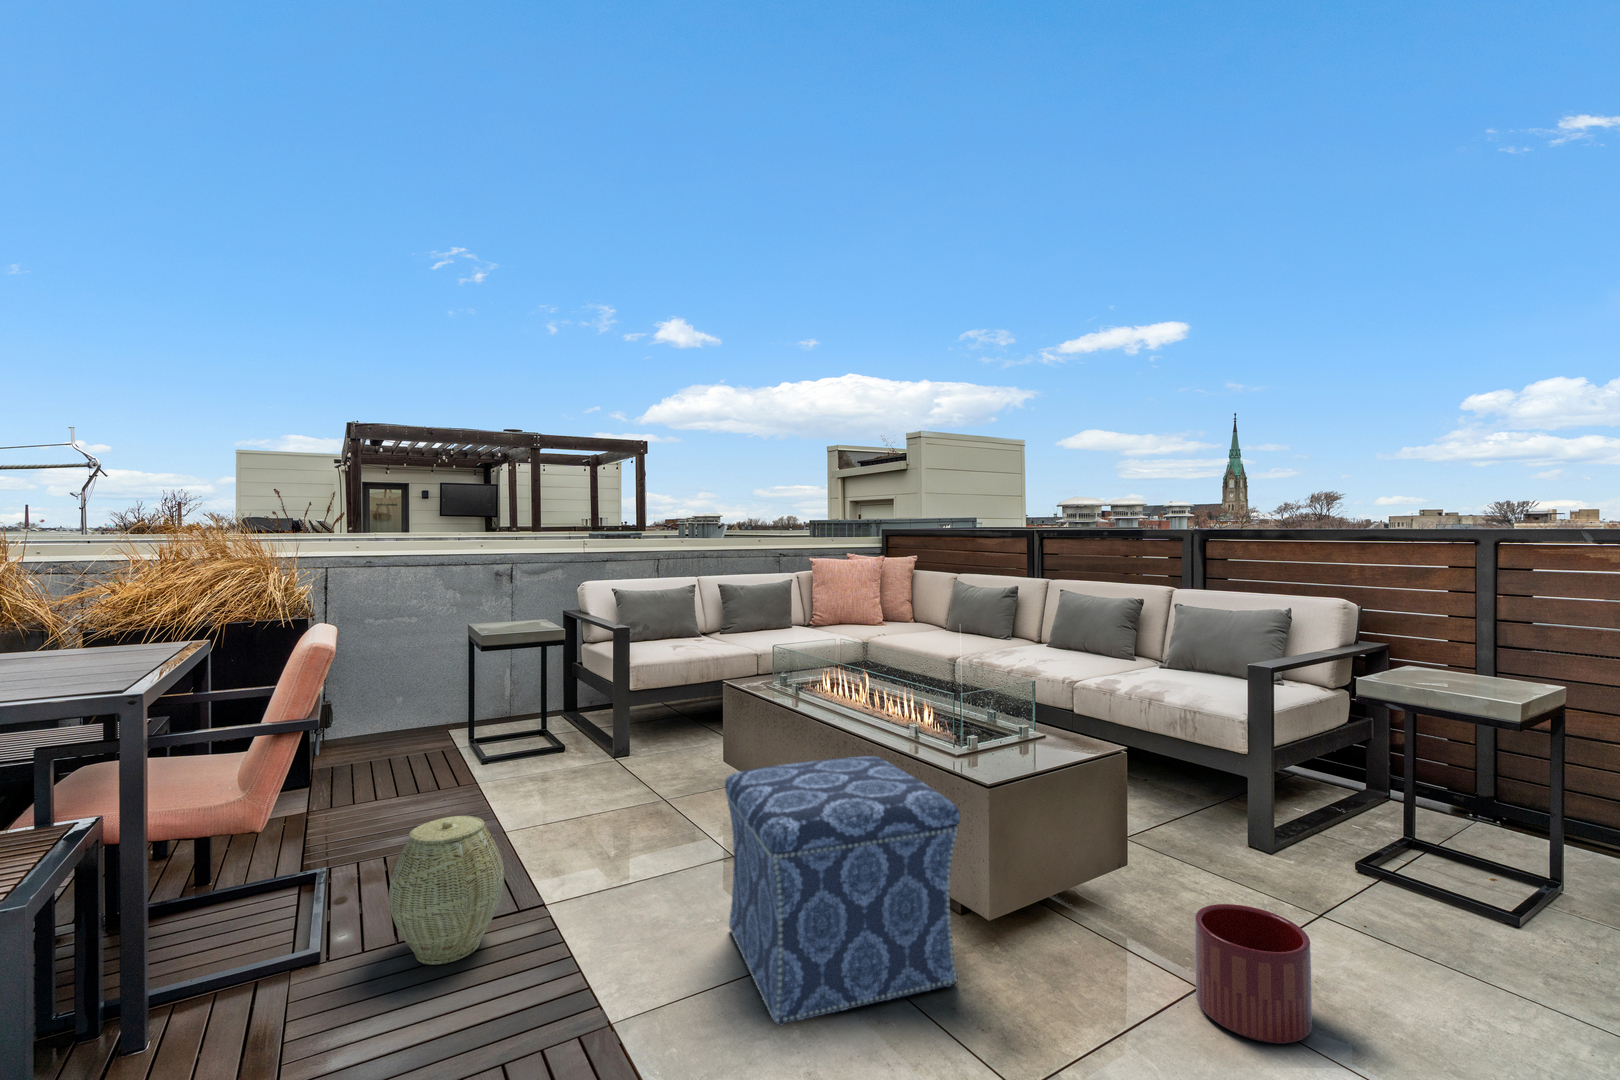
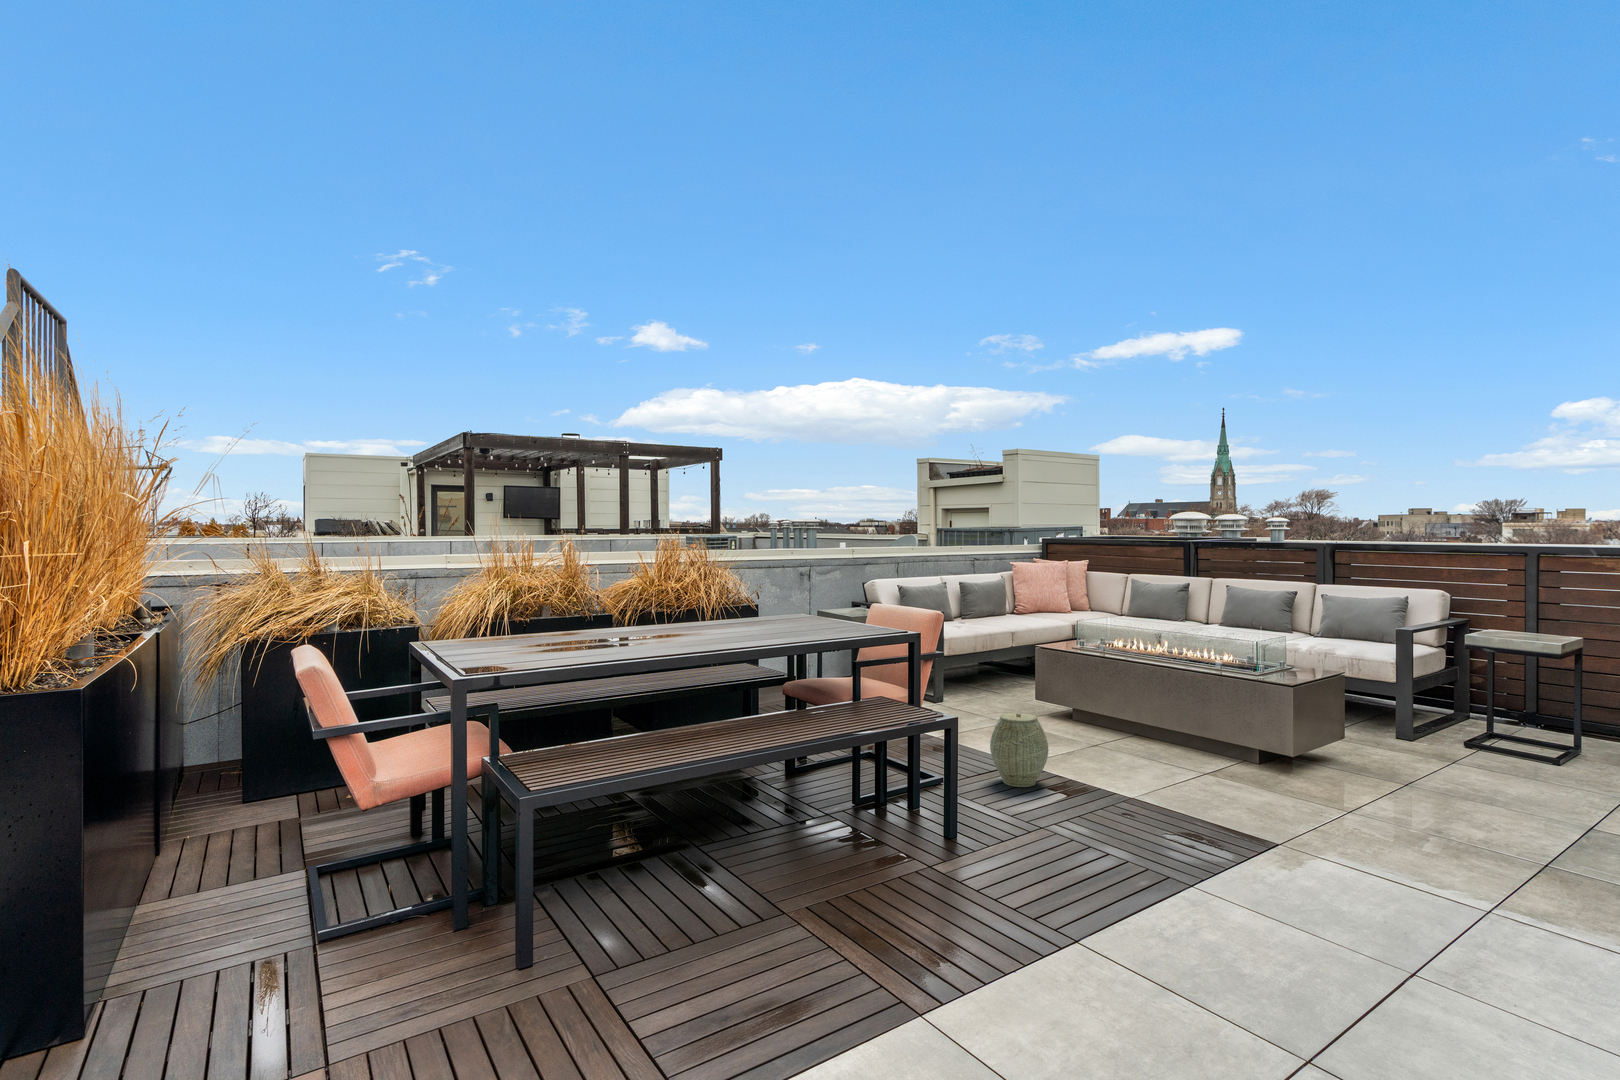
ottoman: present [725,756,960,1025] -> none [1155,679,1304,796]
planter: present [1195,904,1312,1043] -> none [1420,740,1480,793]

